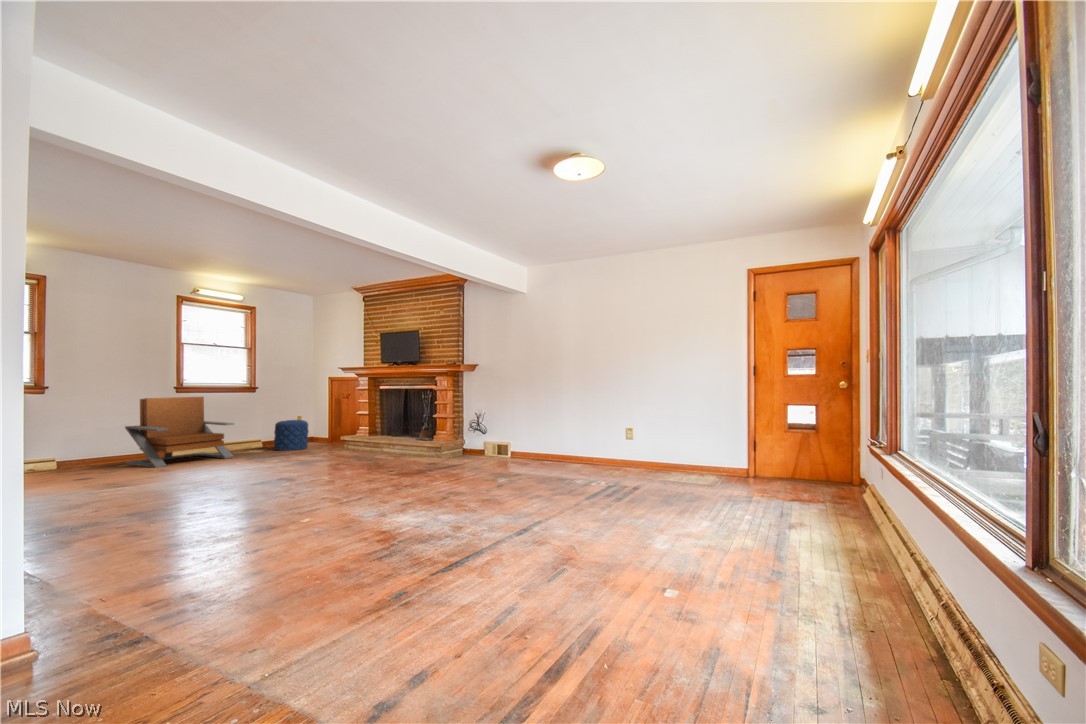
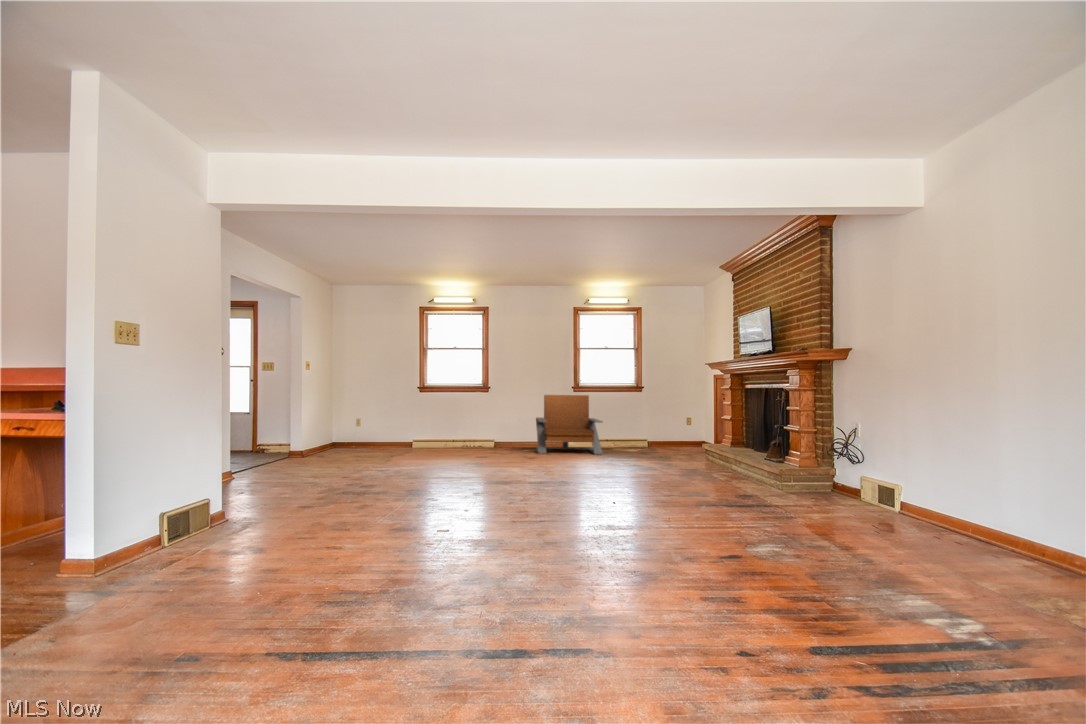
pouf: present [274,420,308,451] -> none [650,424,684,457]

